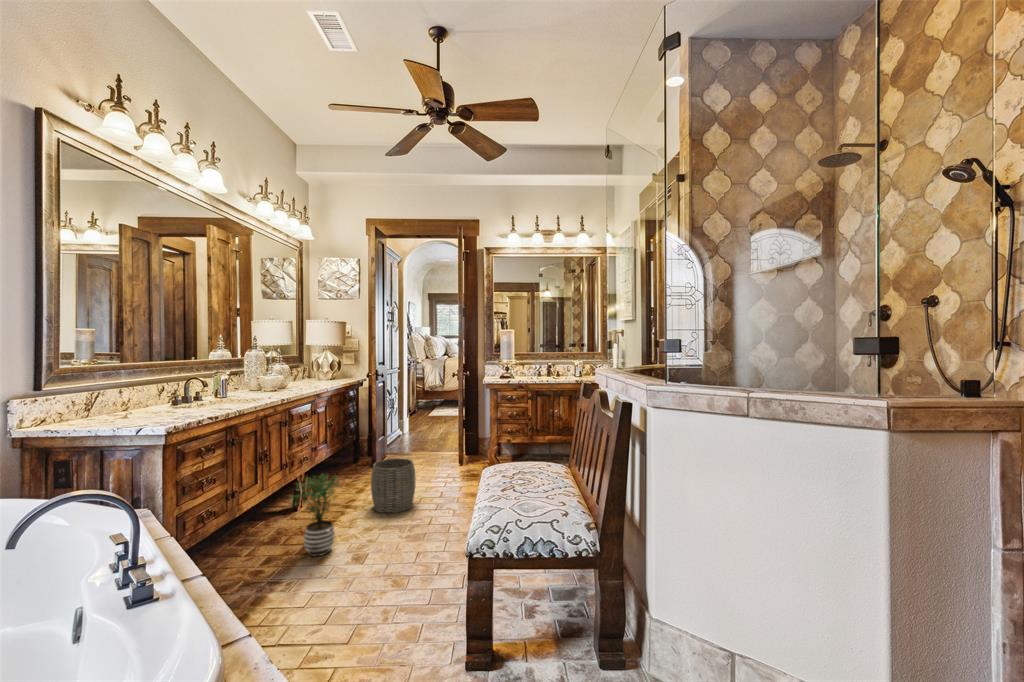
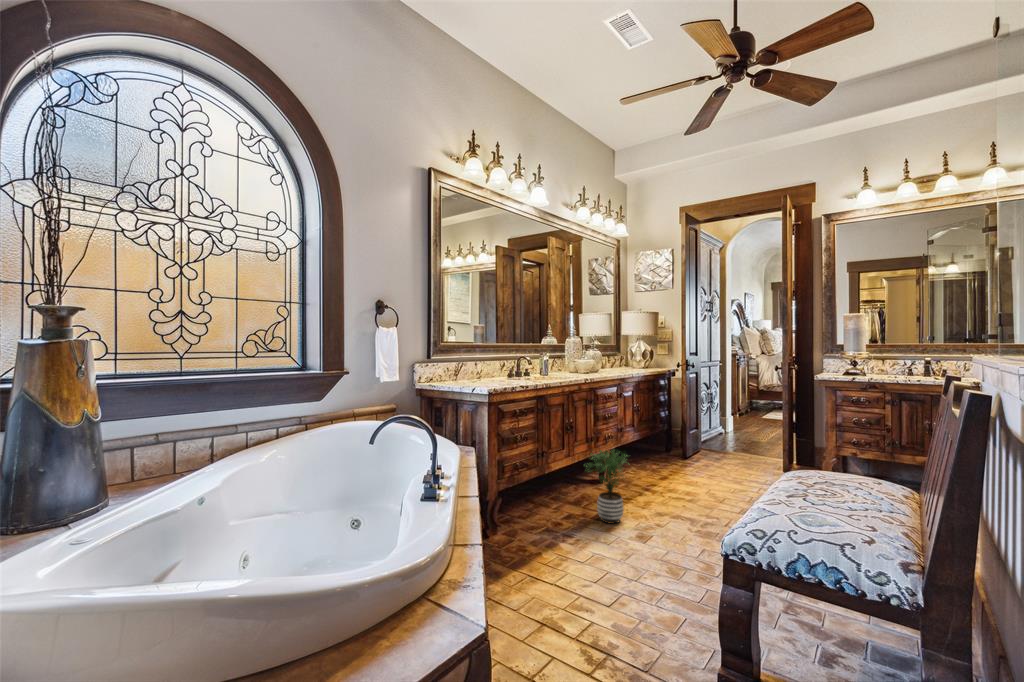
woven basket: present [371,458,416,513] -> none [668,450,716,506]

